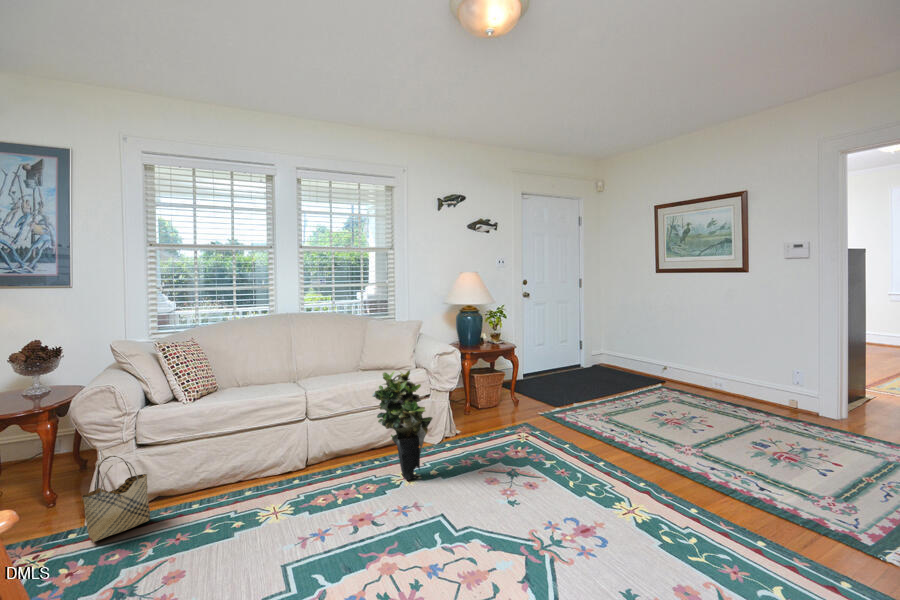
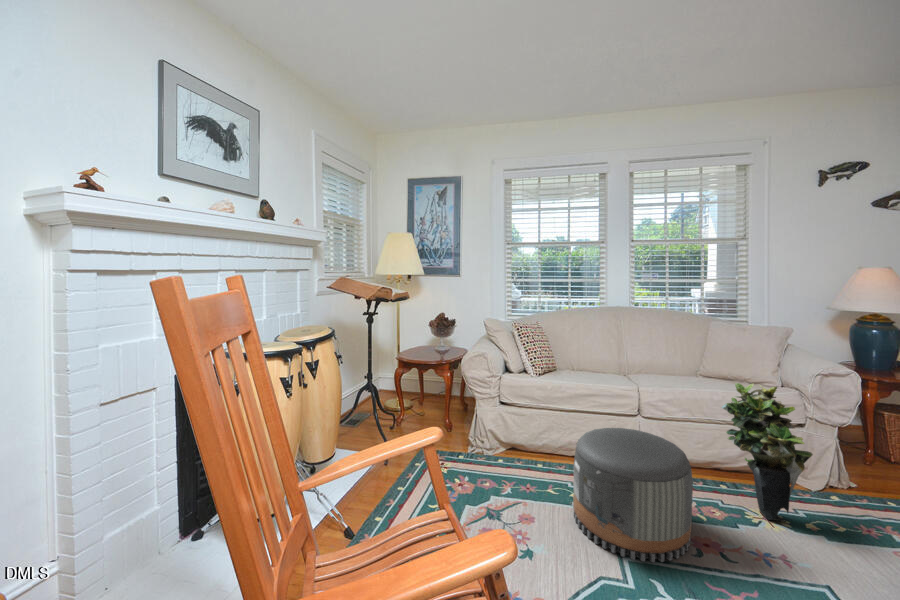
pouf: none [231,434,348,564] -> present [573,428,693,562]
woven basket: present [82,456,150,542] -> none [467,407,507,468]

